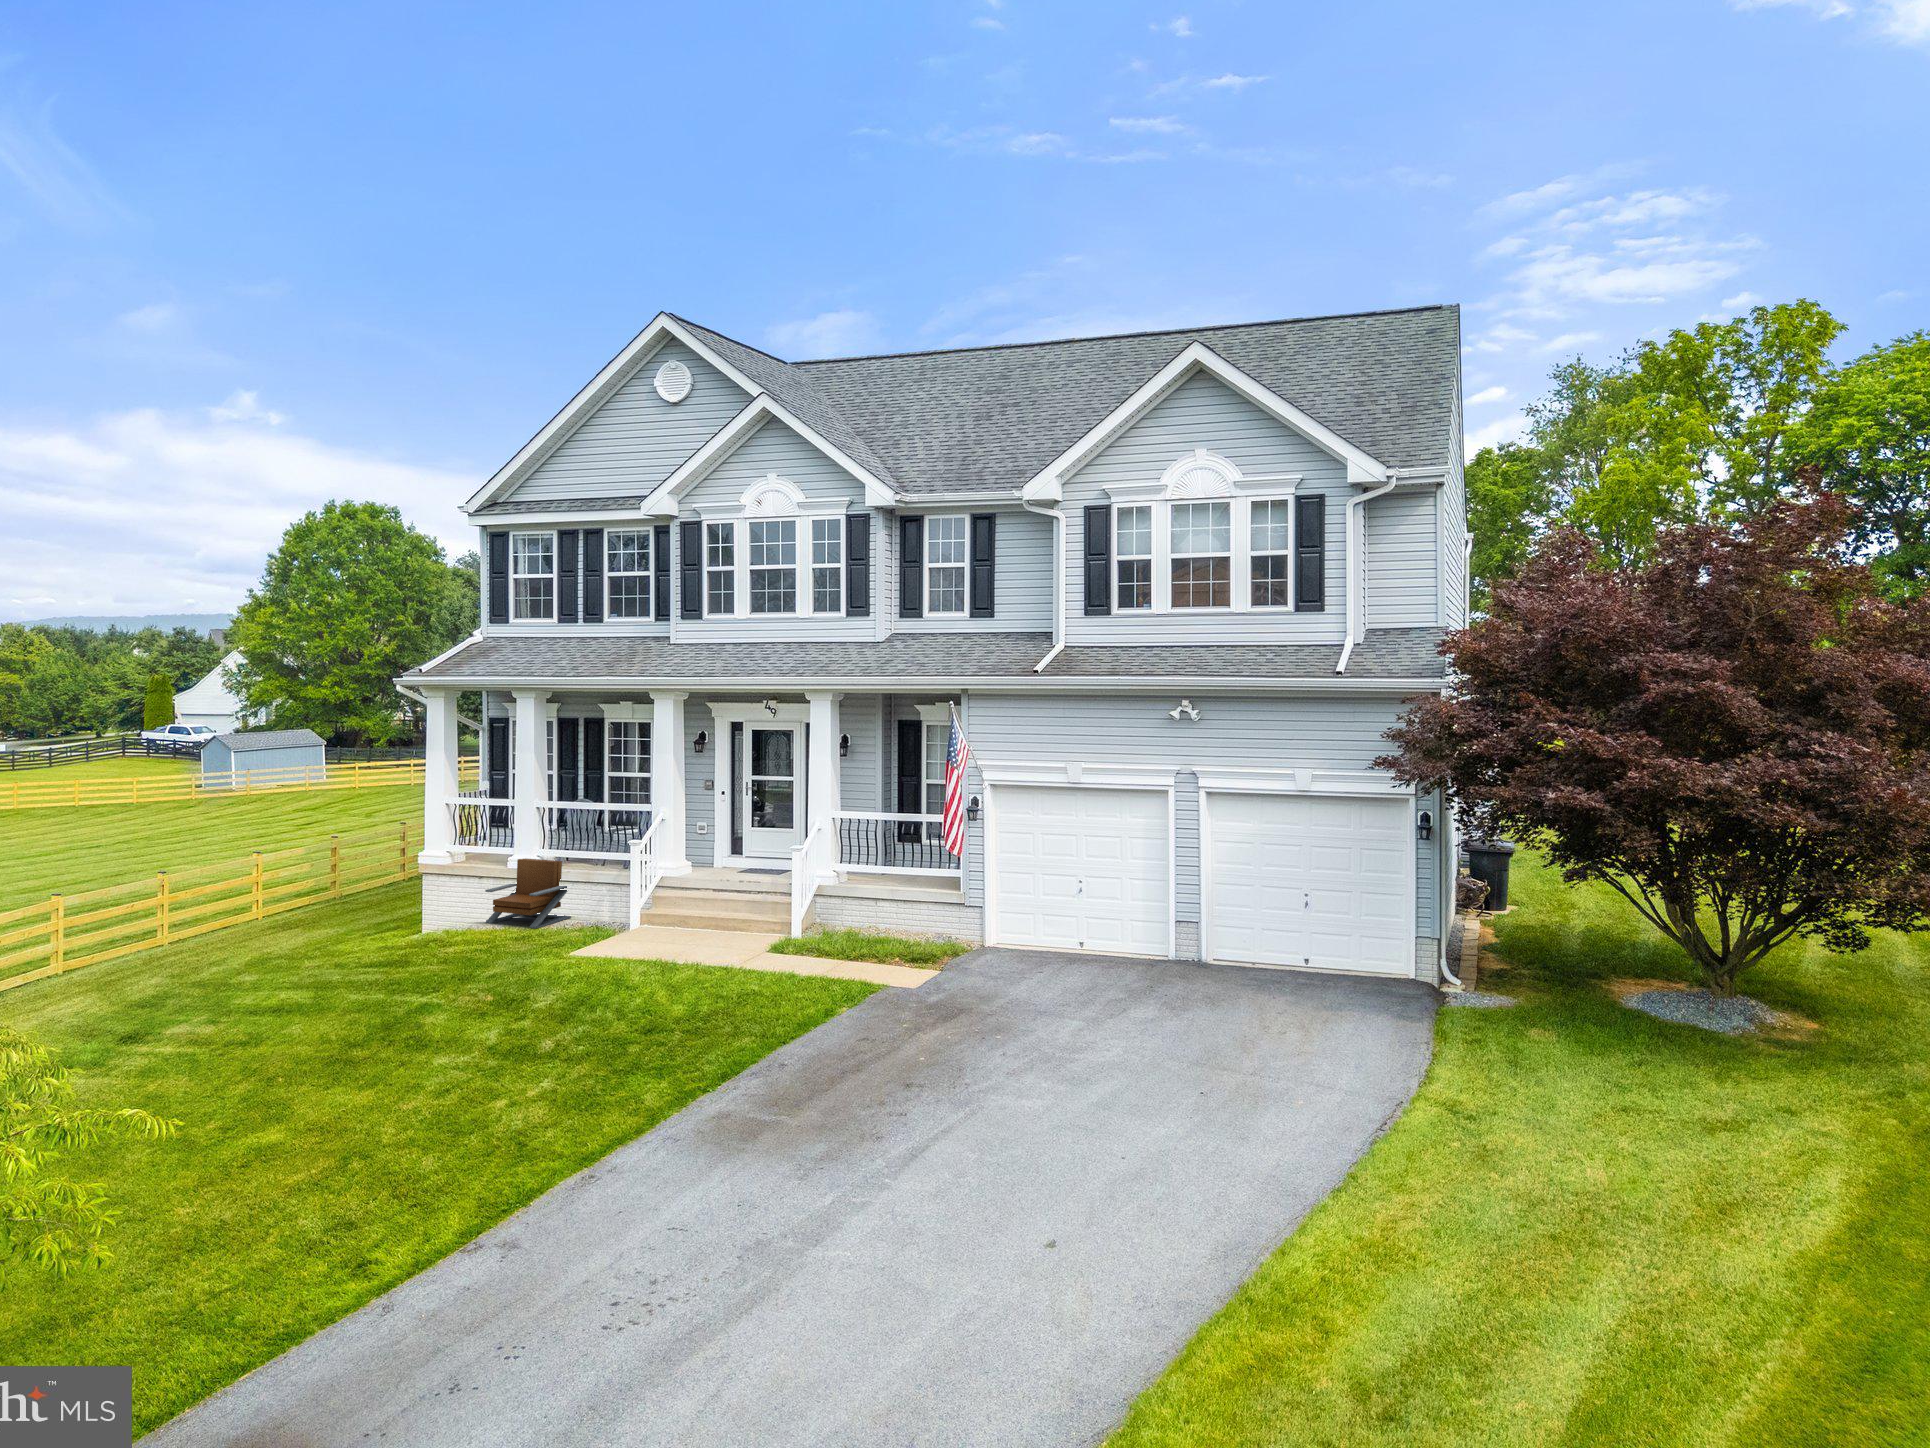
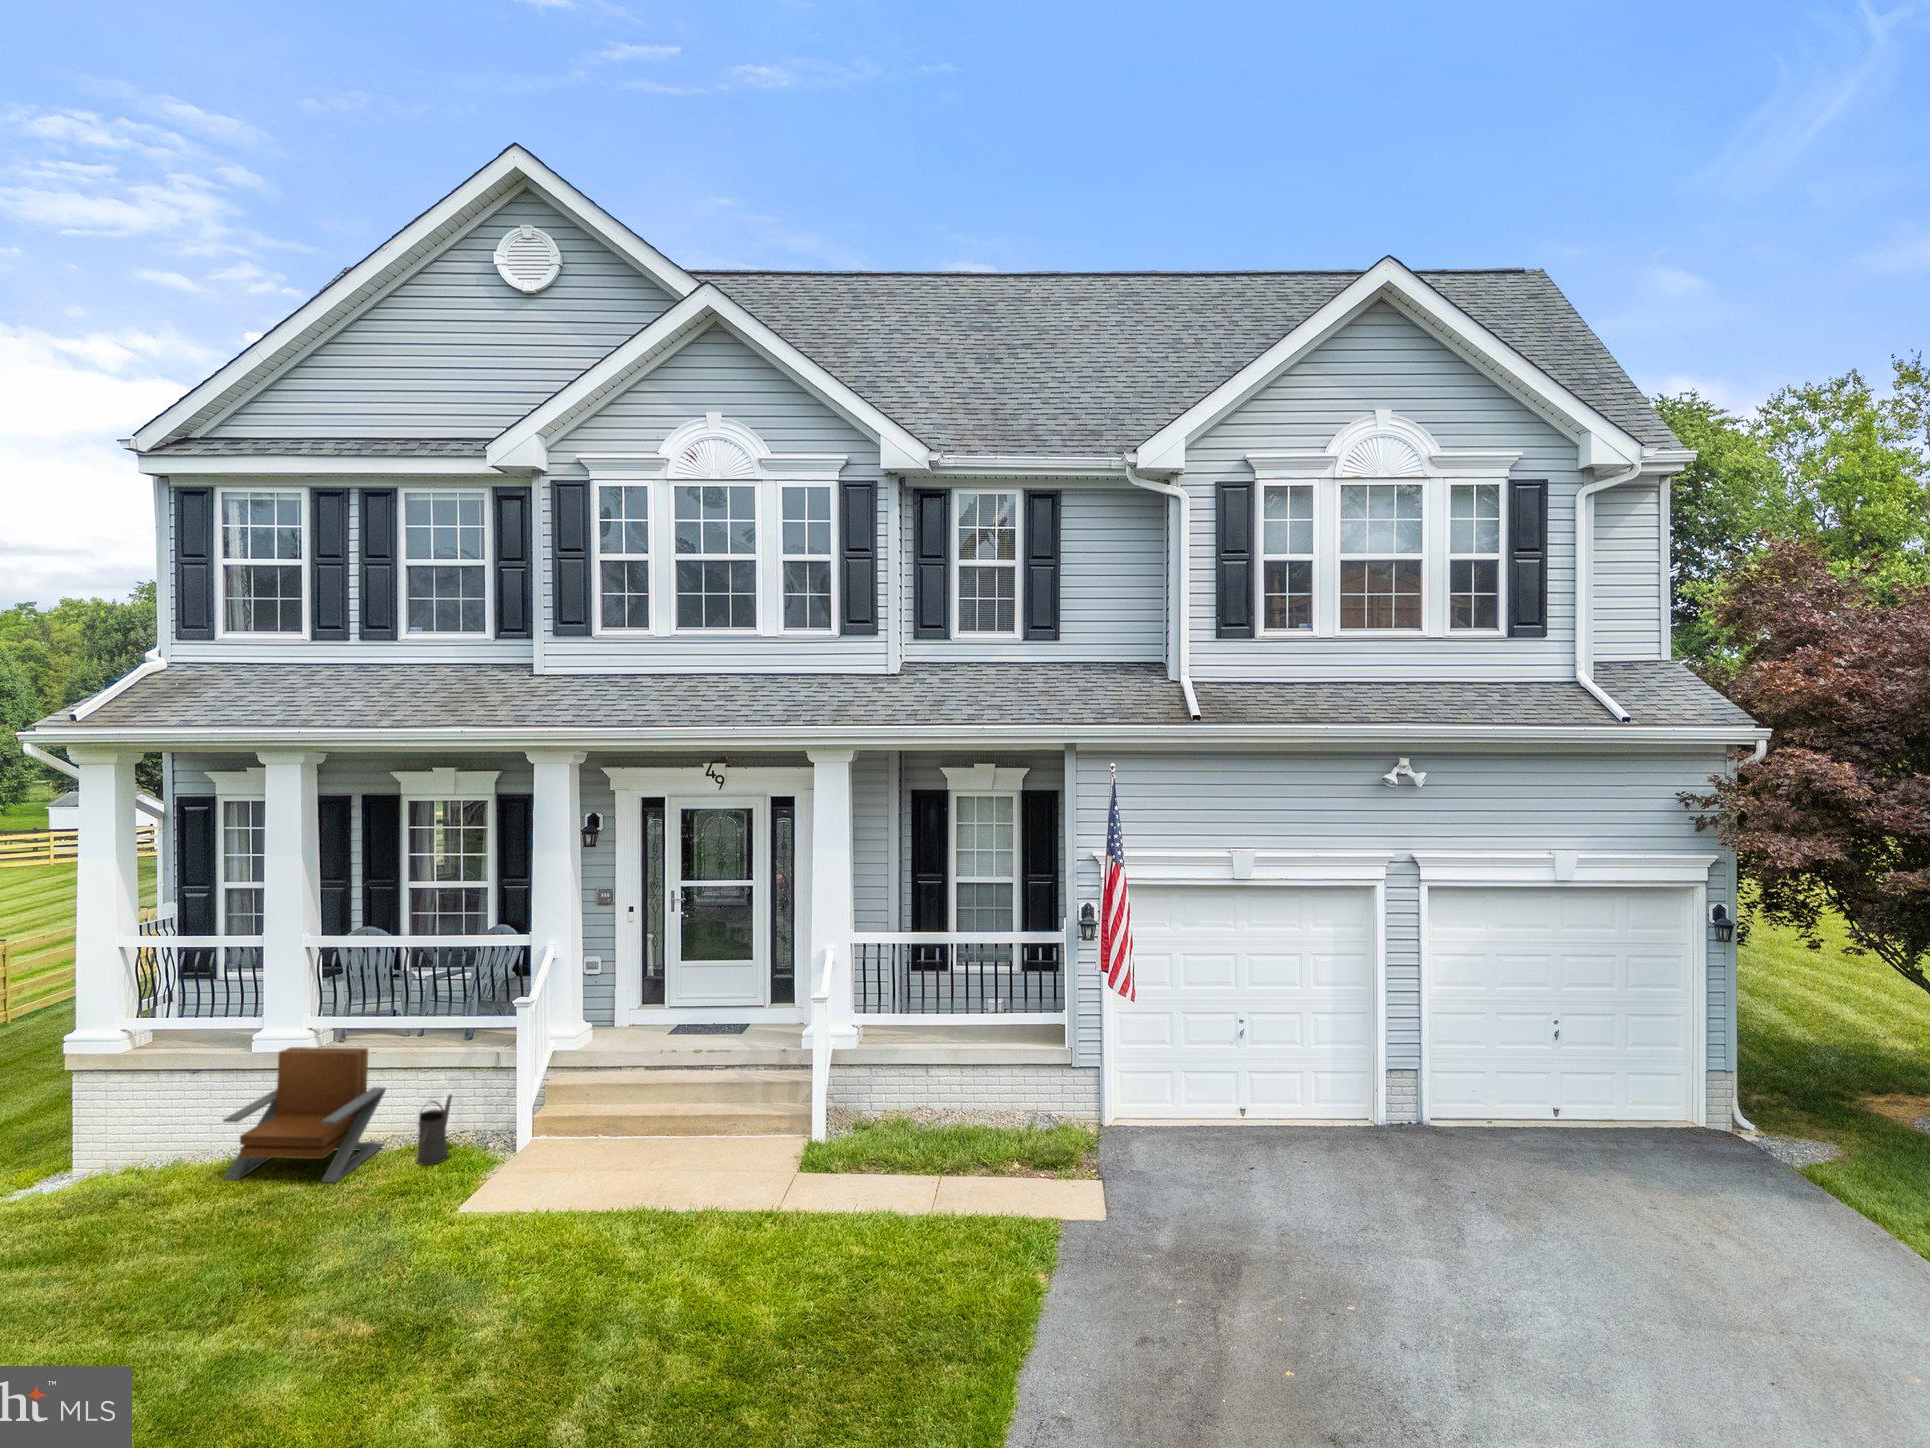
watering can: none [580,891,606,926] -> present [417,1094,452,1165]

